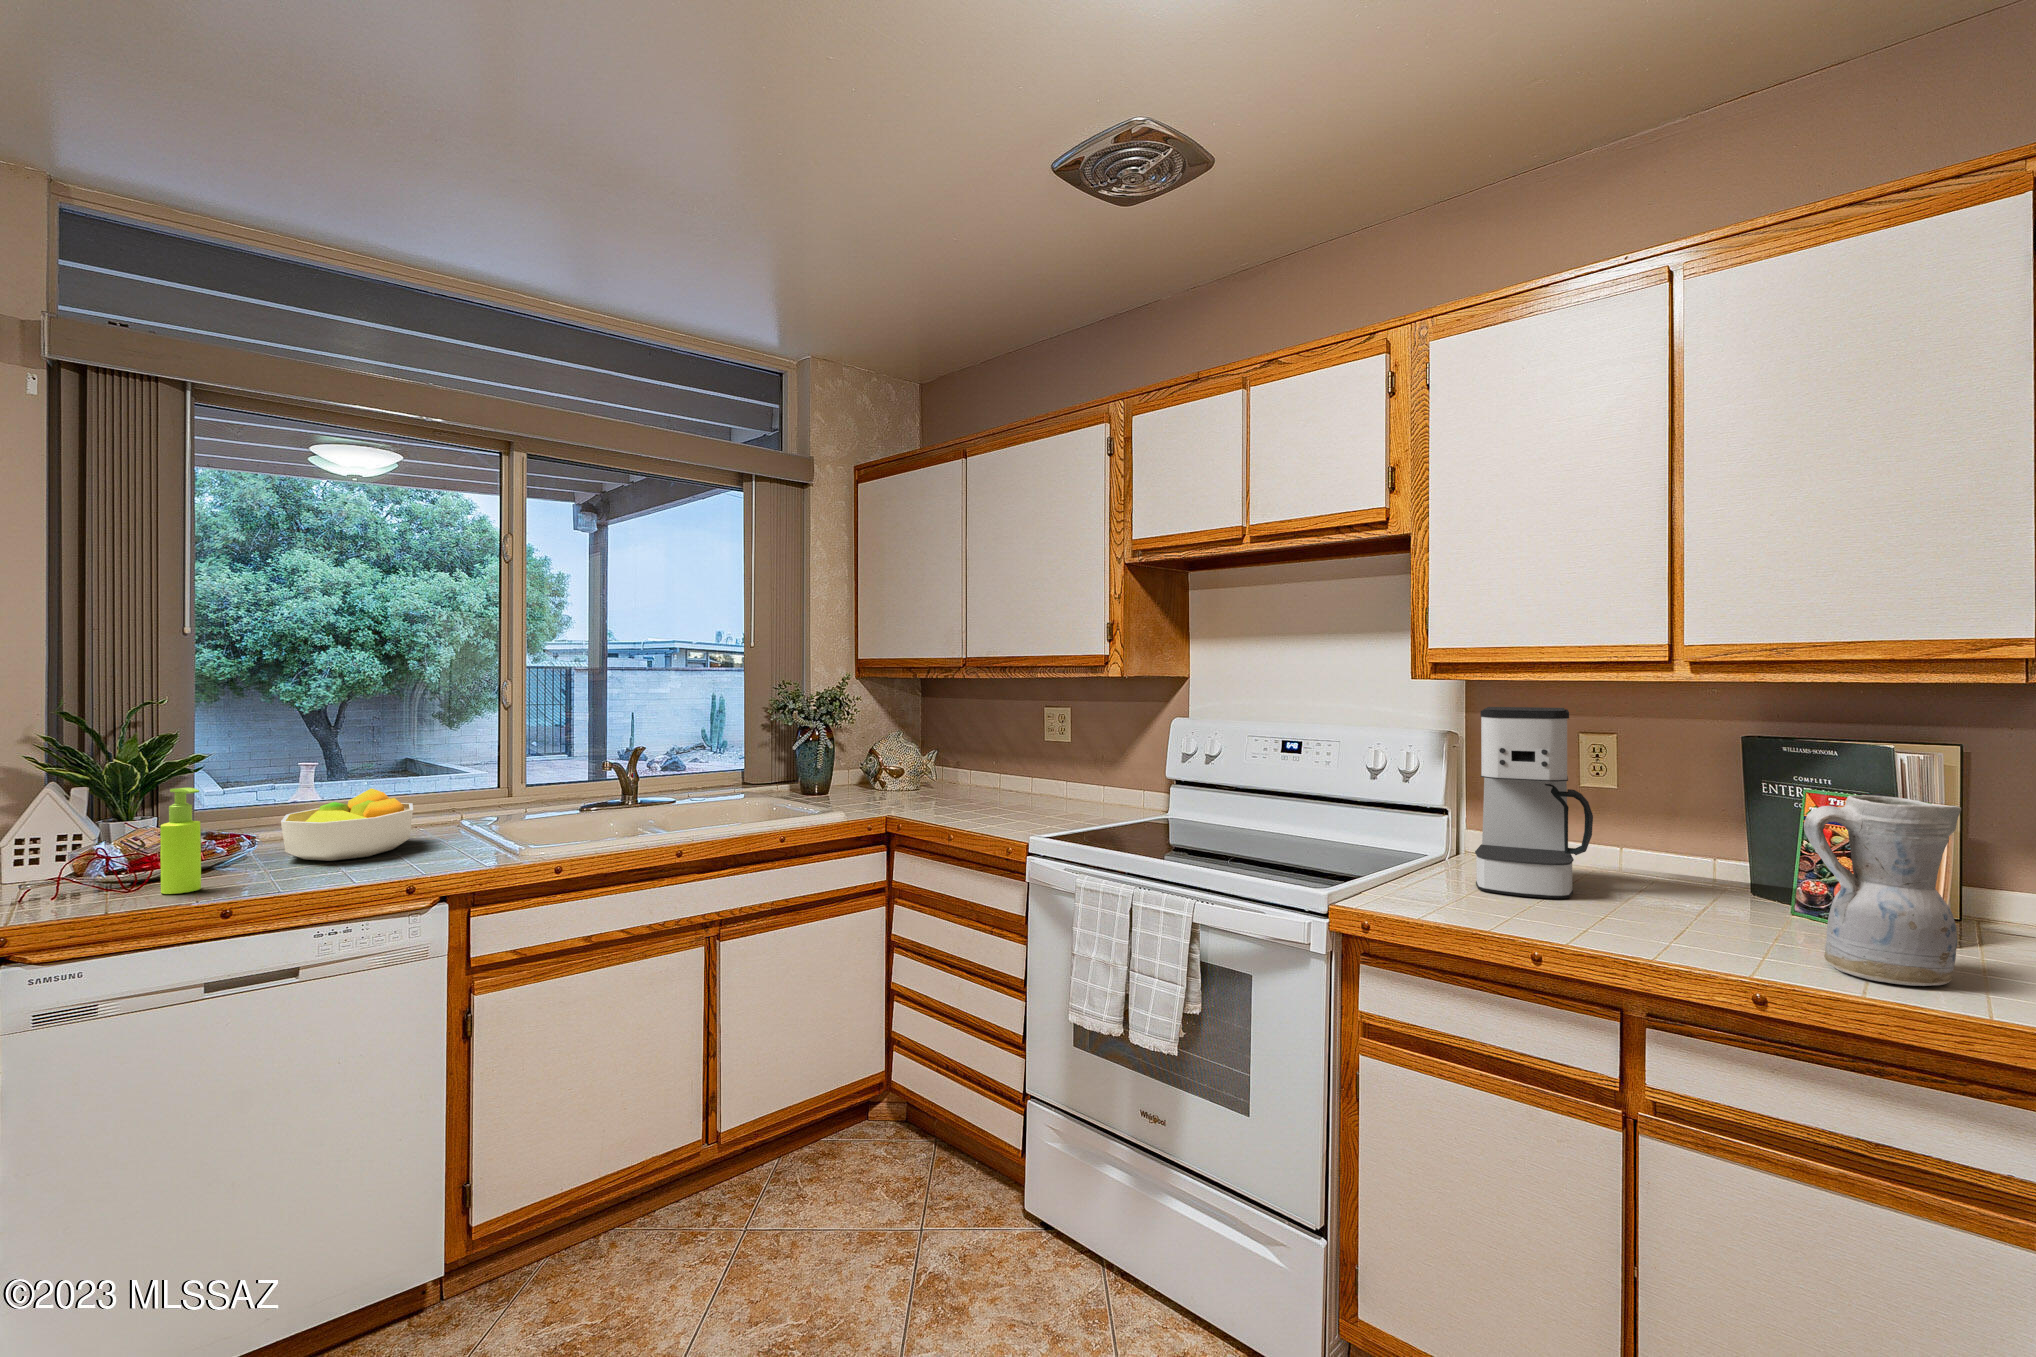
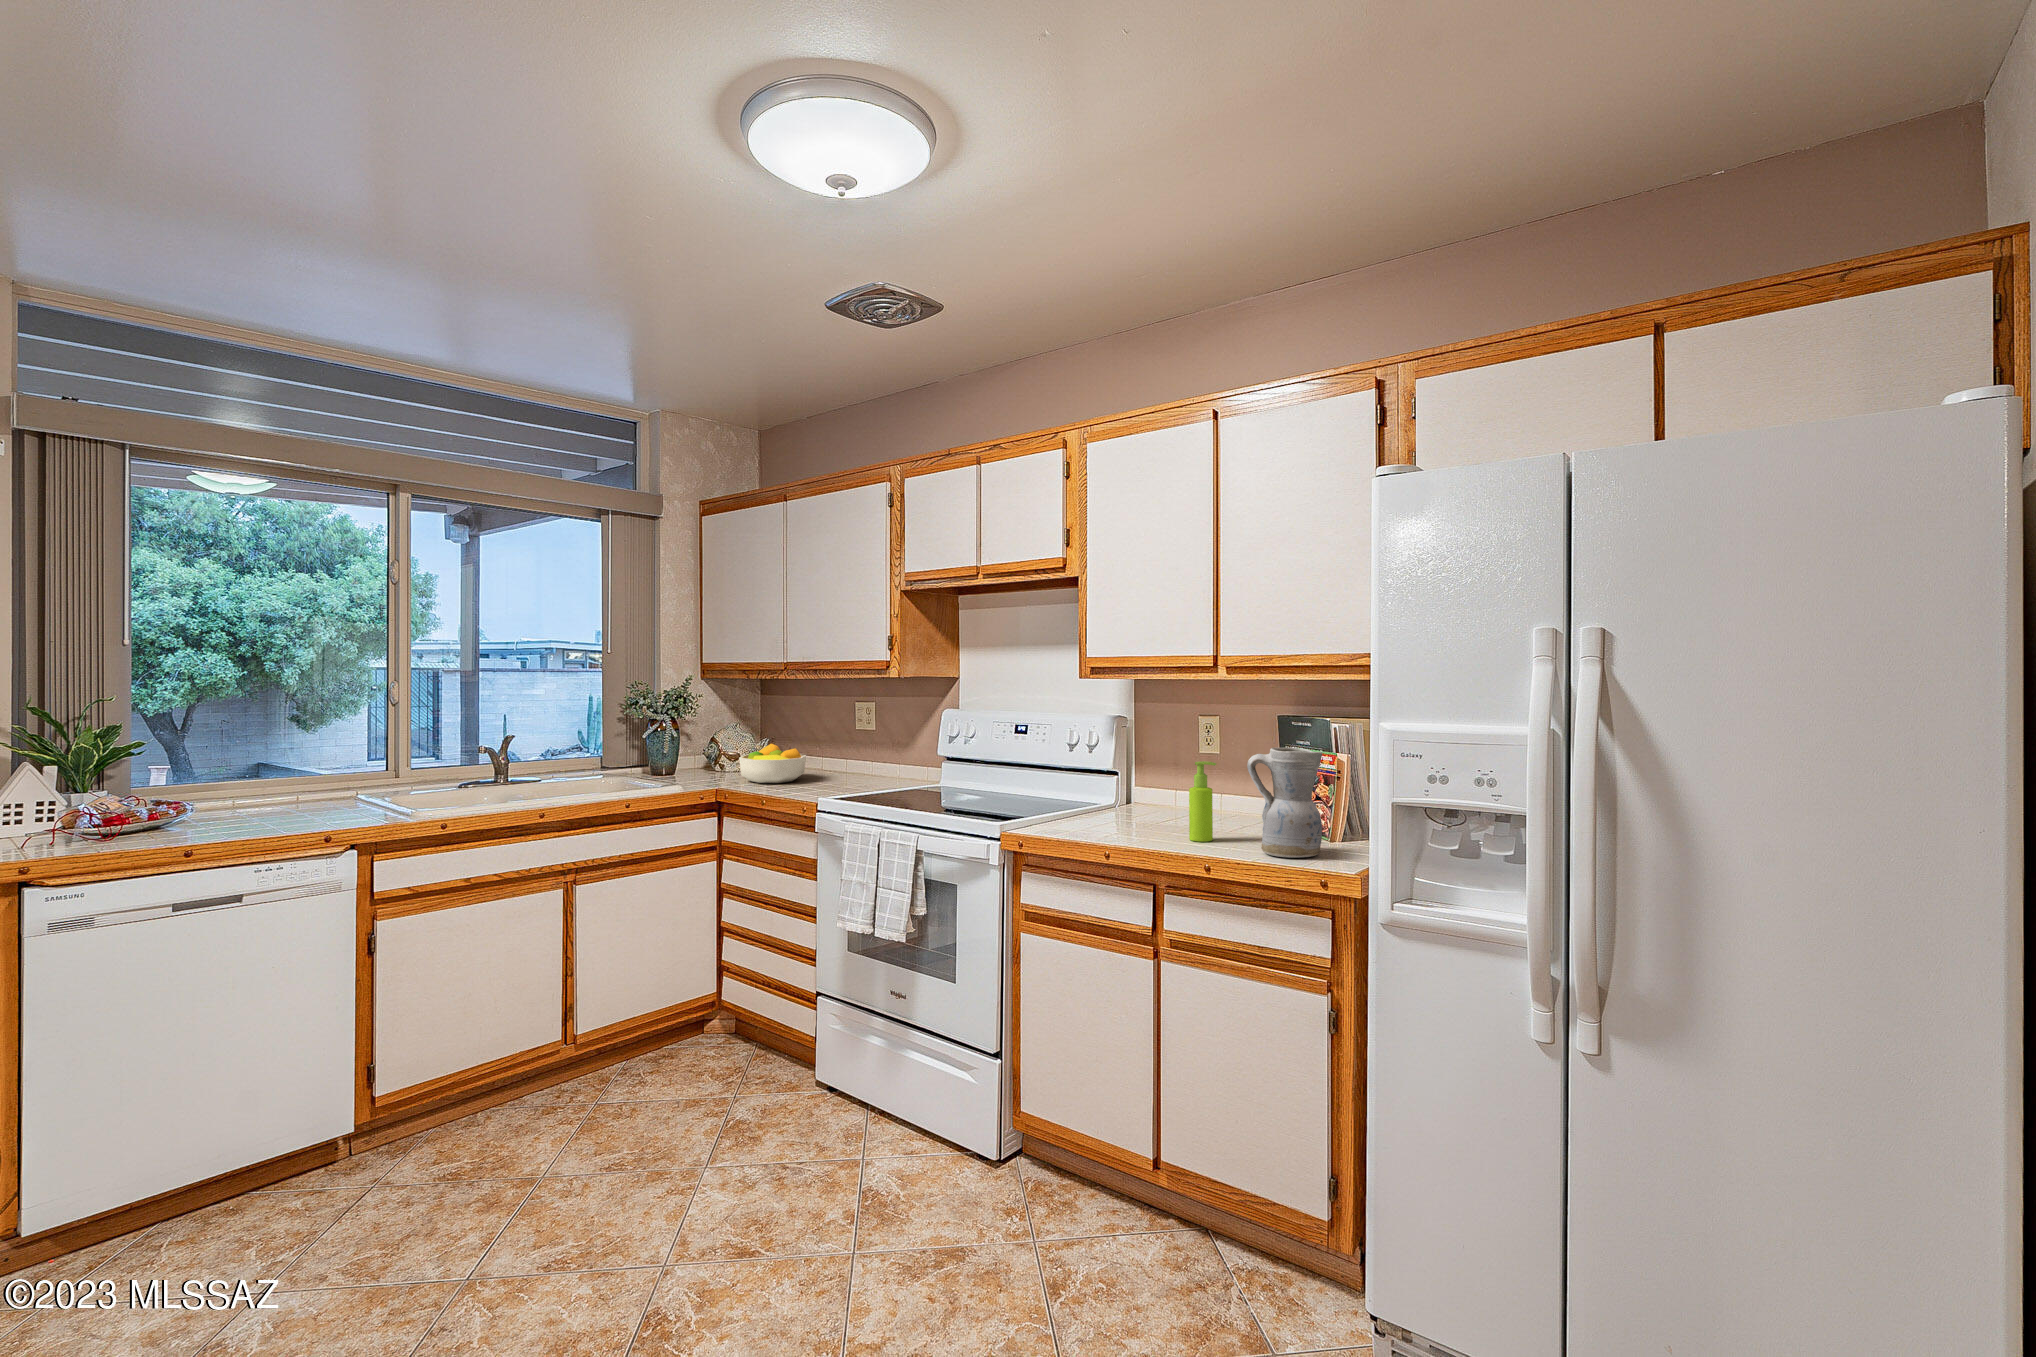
coffee maker: present [1475,707,1593,898] -> none [1109,697,1183,825]
soap dispenser: present [160,788,201,894] -> present [1189,761,1216,842]
fruit bowl: present [281,788,413,861] -> present [739,744,806,783]

